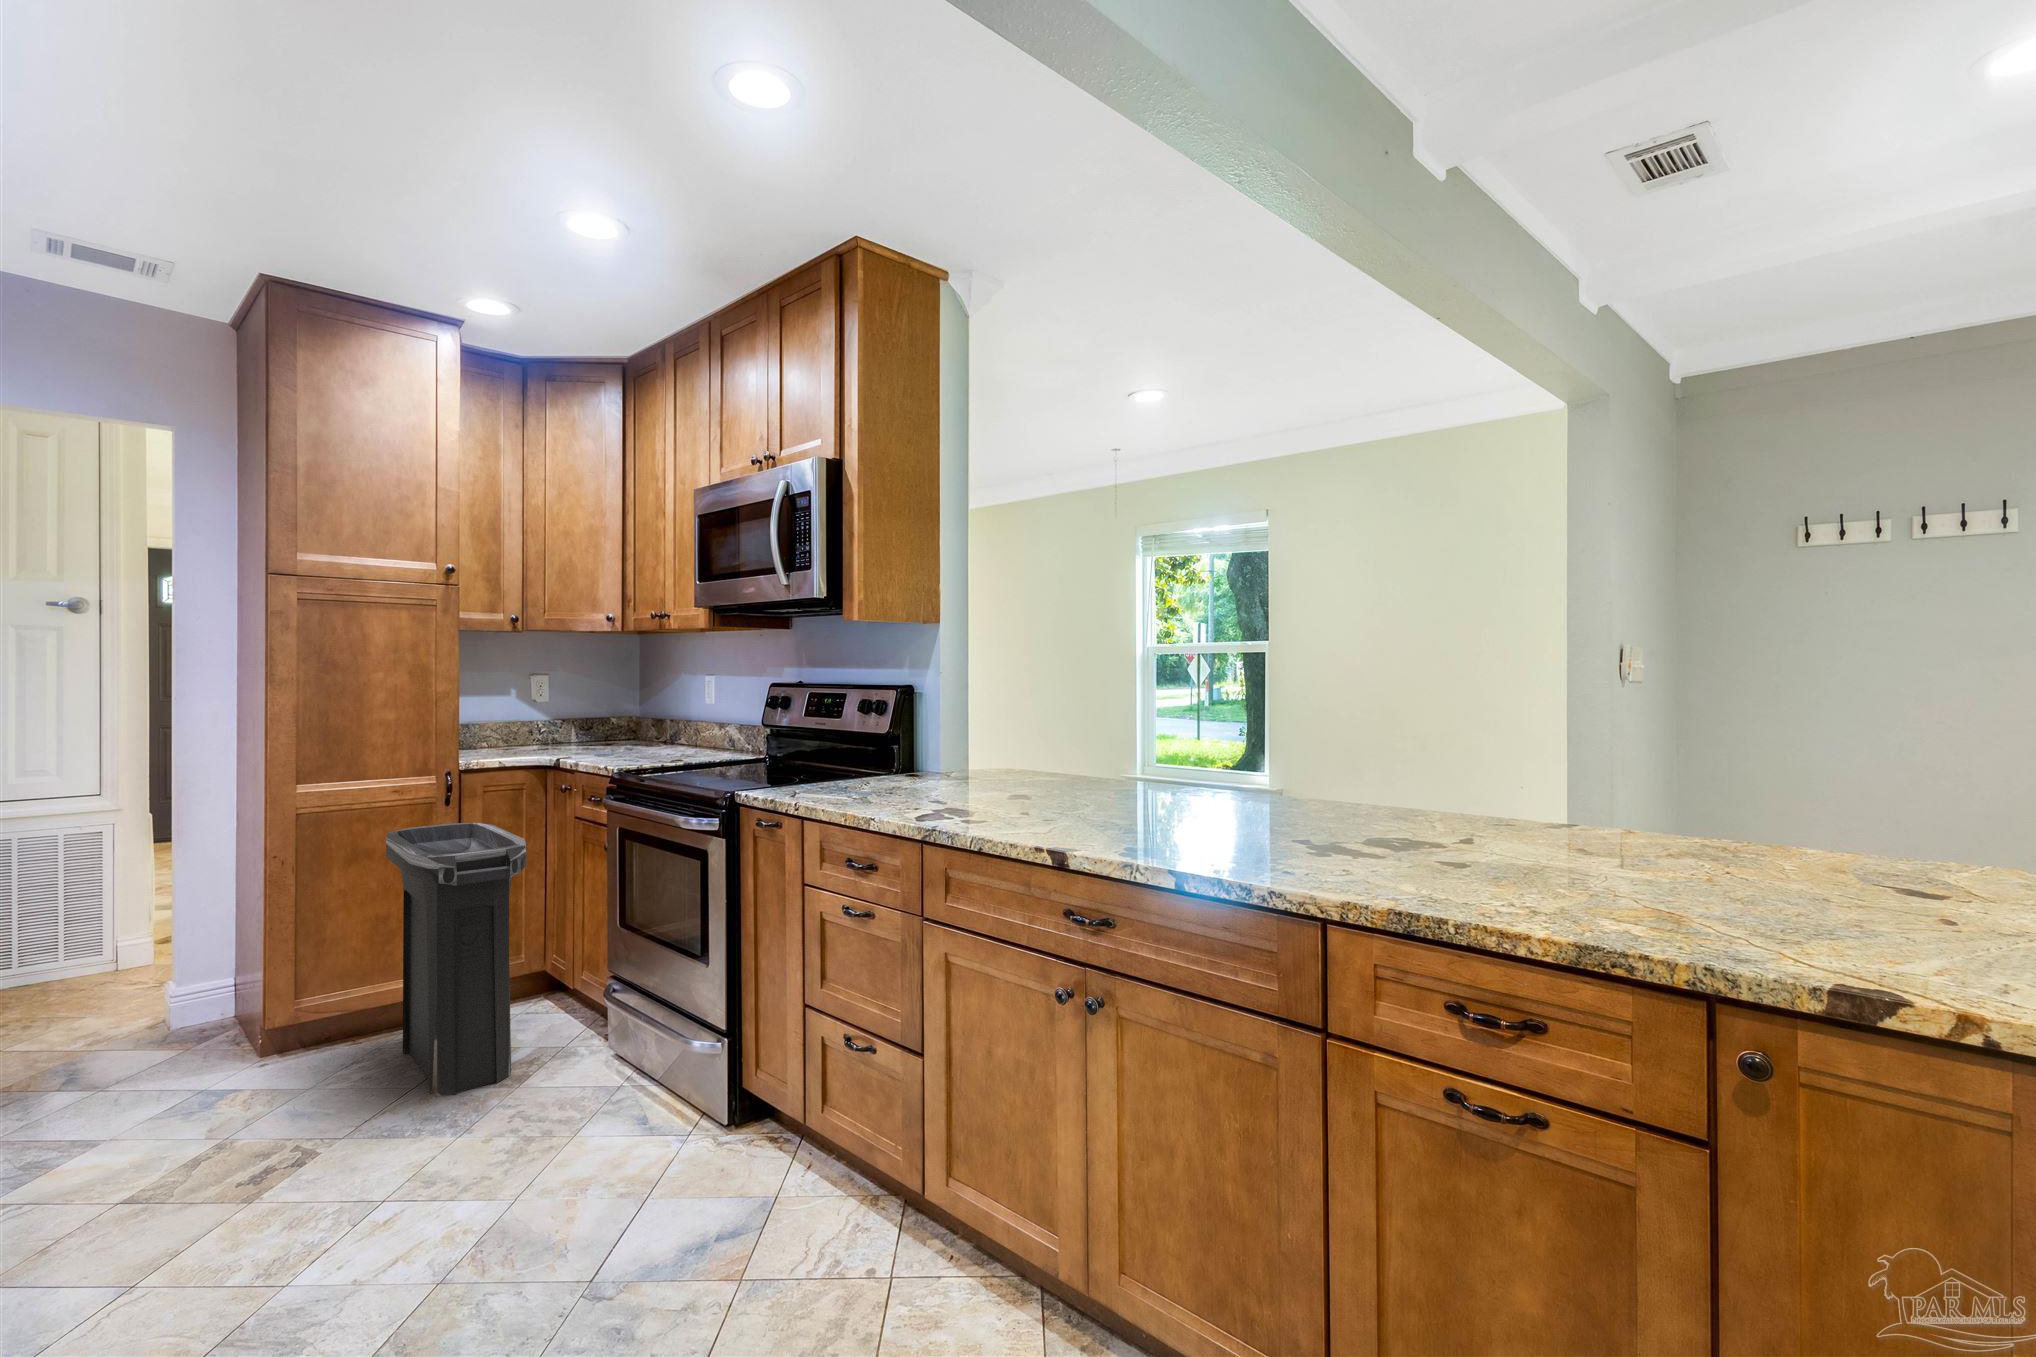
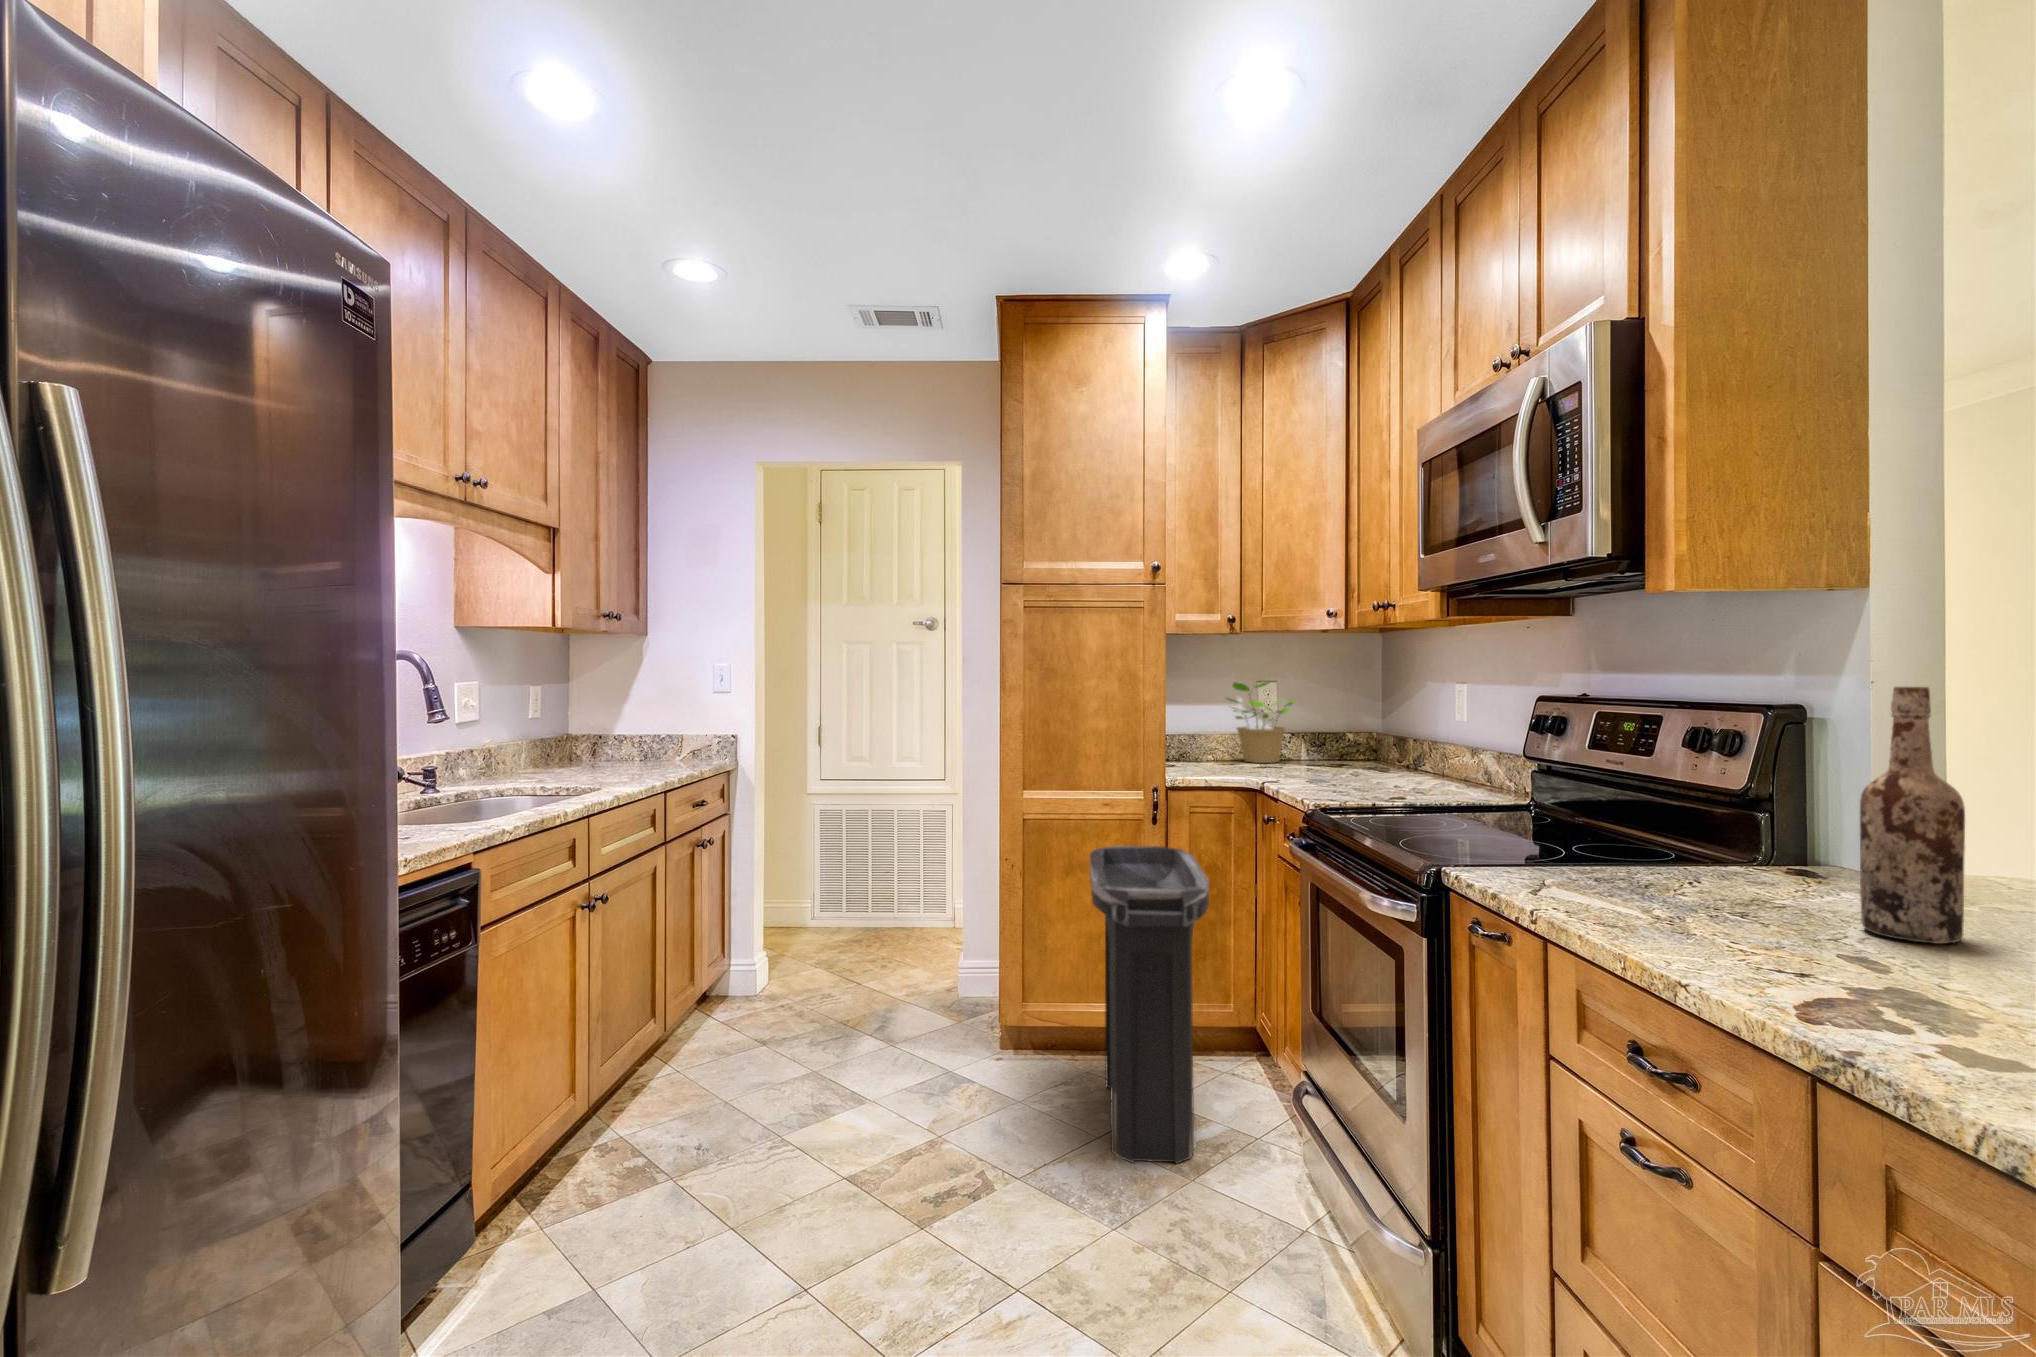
potted plant: none [500,674,571,746] -> present [1227,682,1296,763]
wine bottle: none [937,674,973,793] -> present [1860,687,1965,944]

